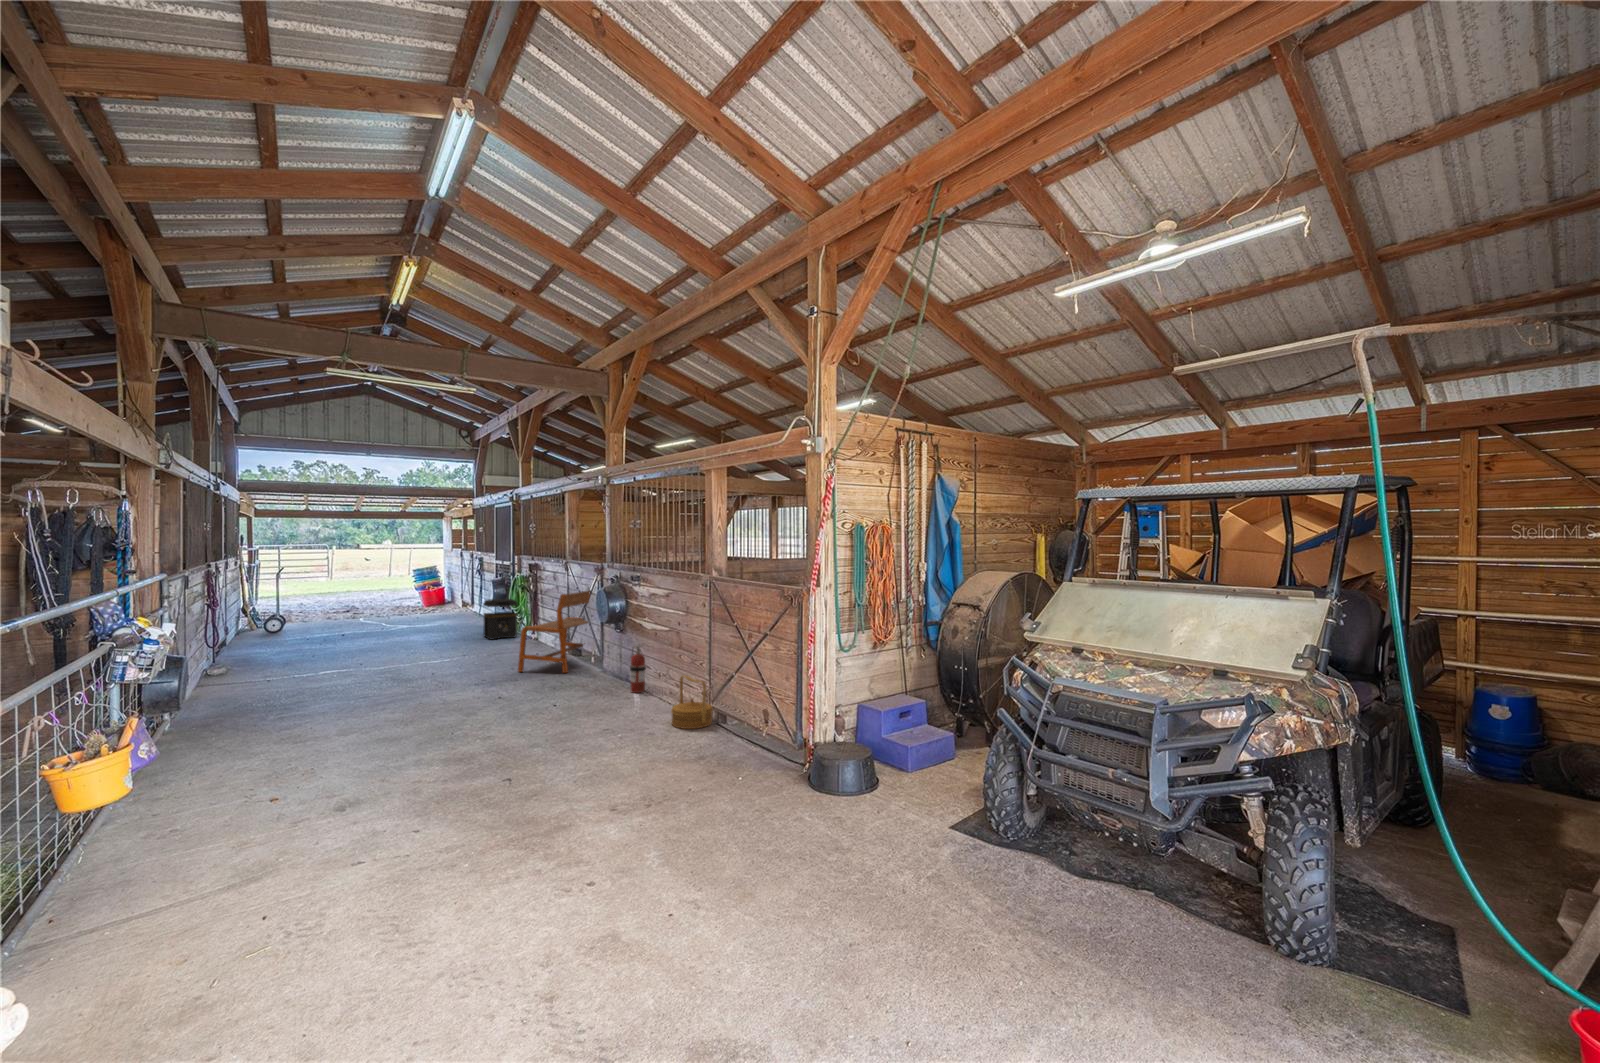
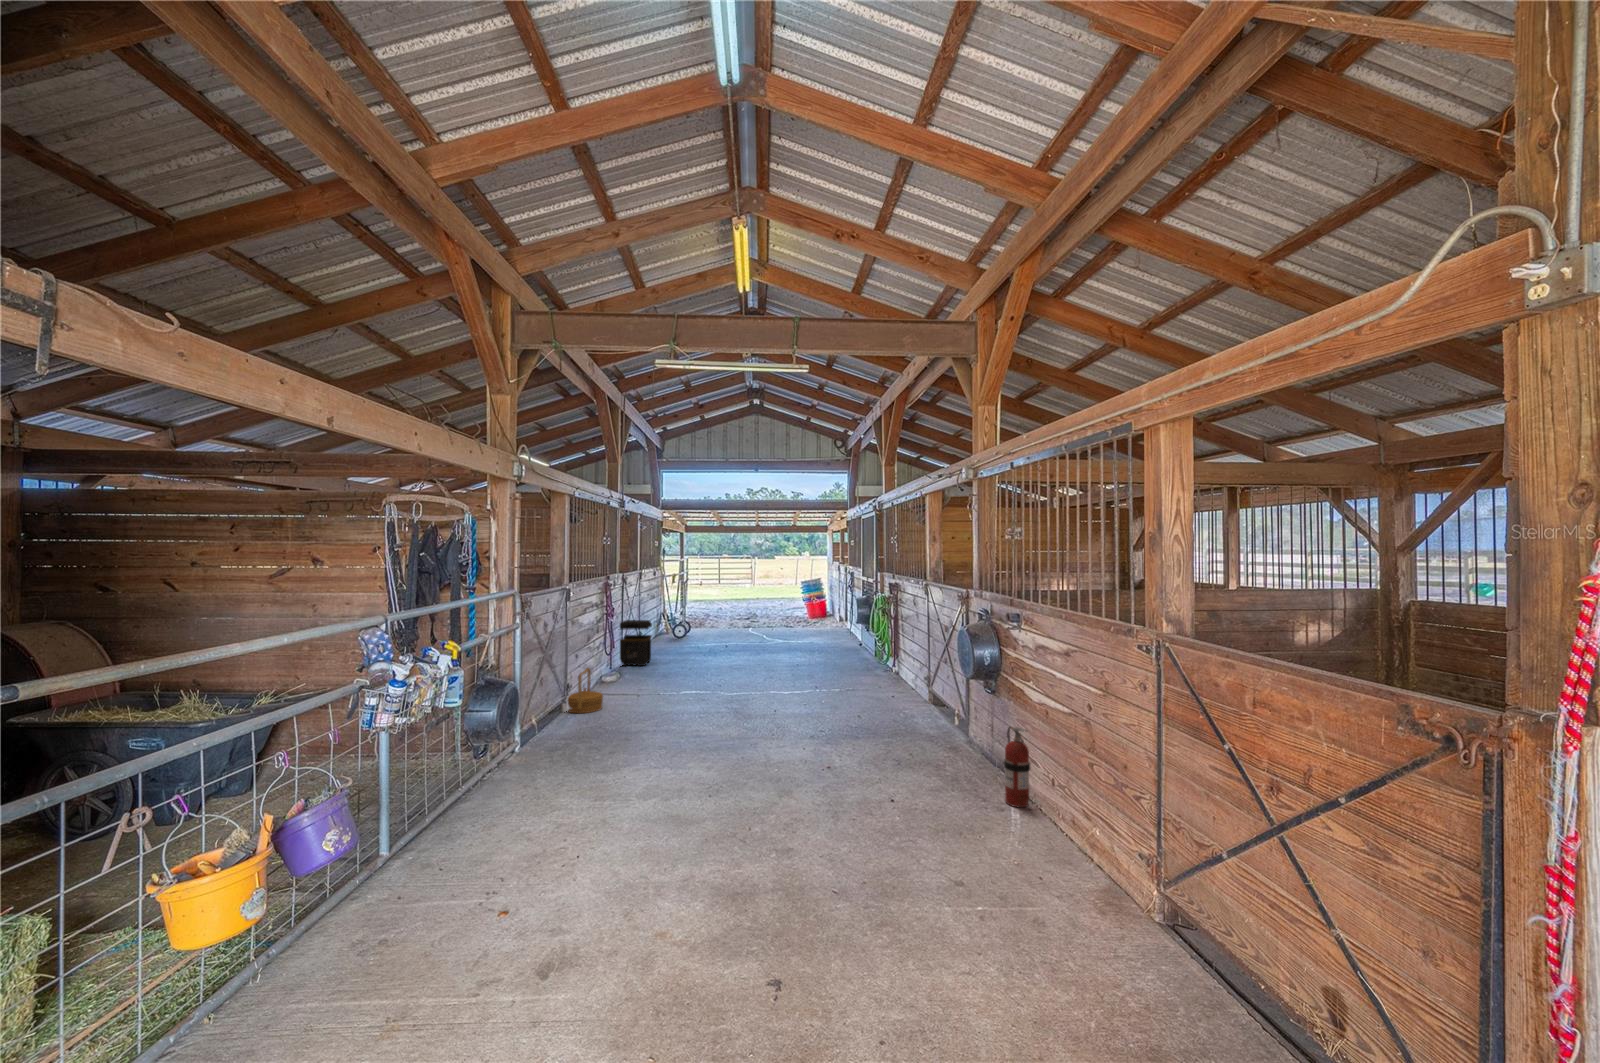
bench: present [518,591,590,673] -> none [859,621,972,740]
toolbox: present [483,599,517,640] -> present [620,620,652,666]
woven basket: present [671,675,713,729] -> present [567,668,603,713]

